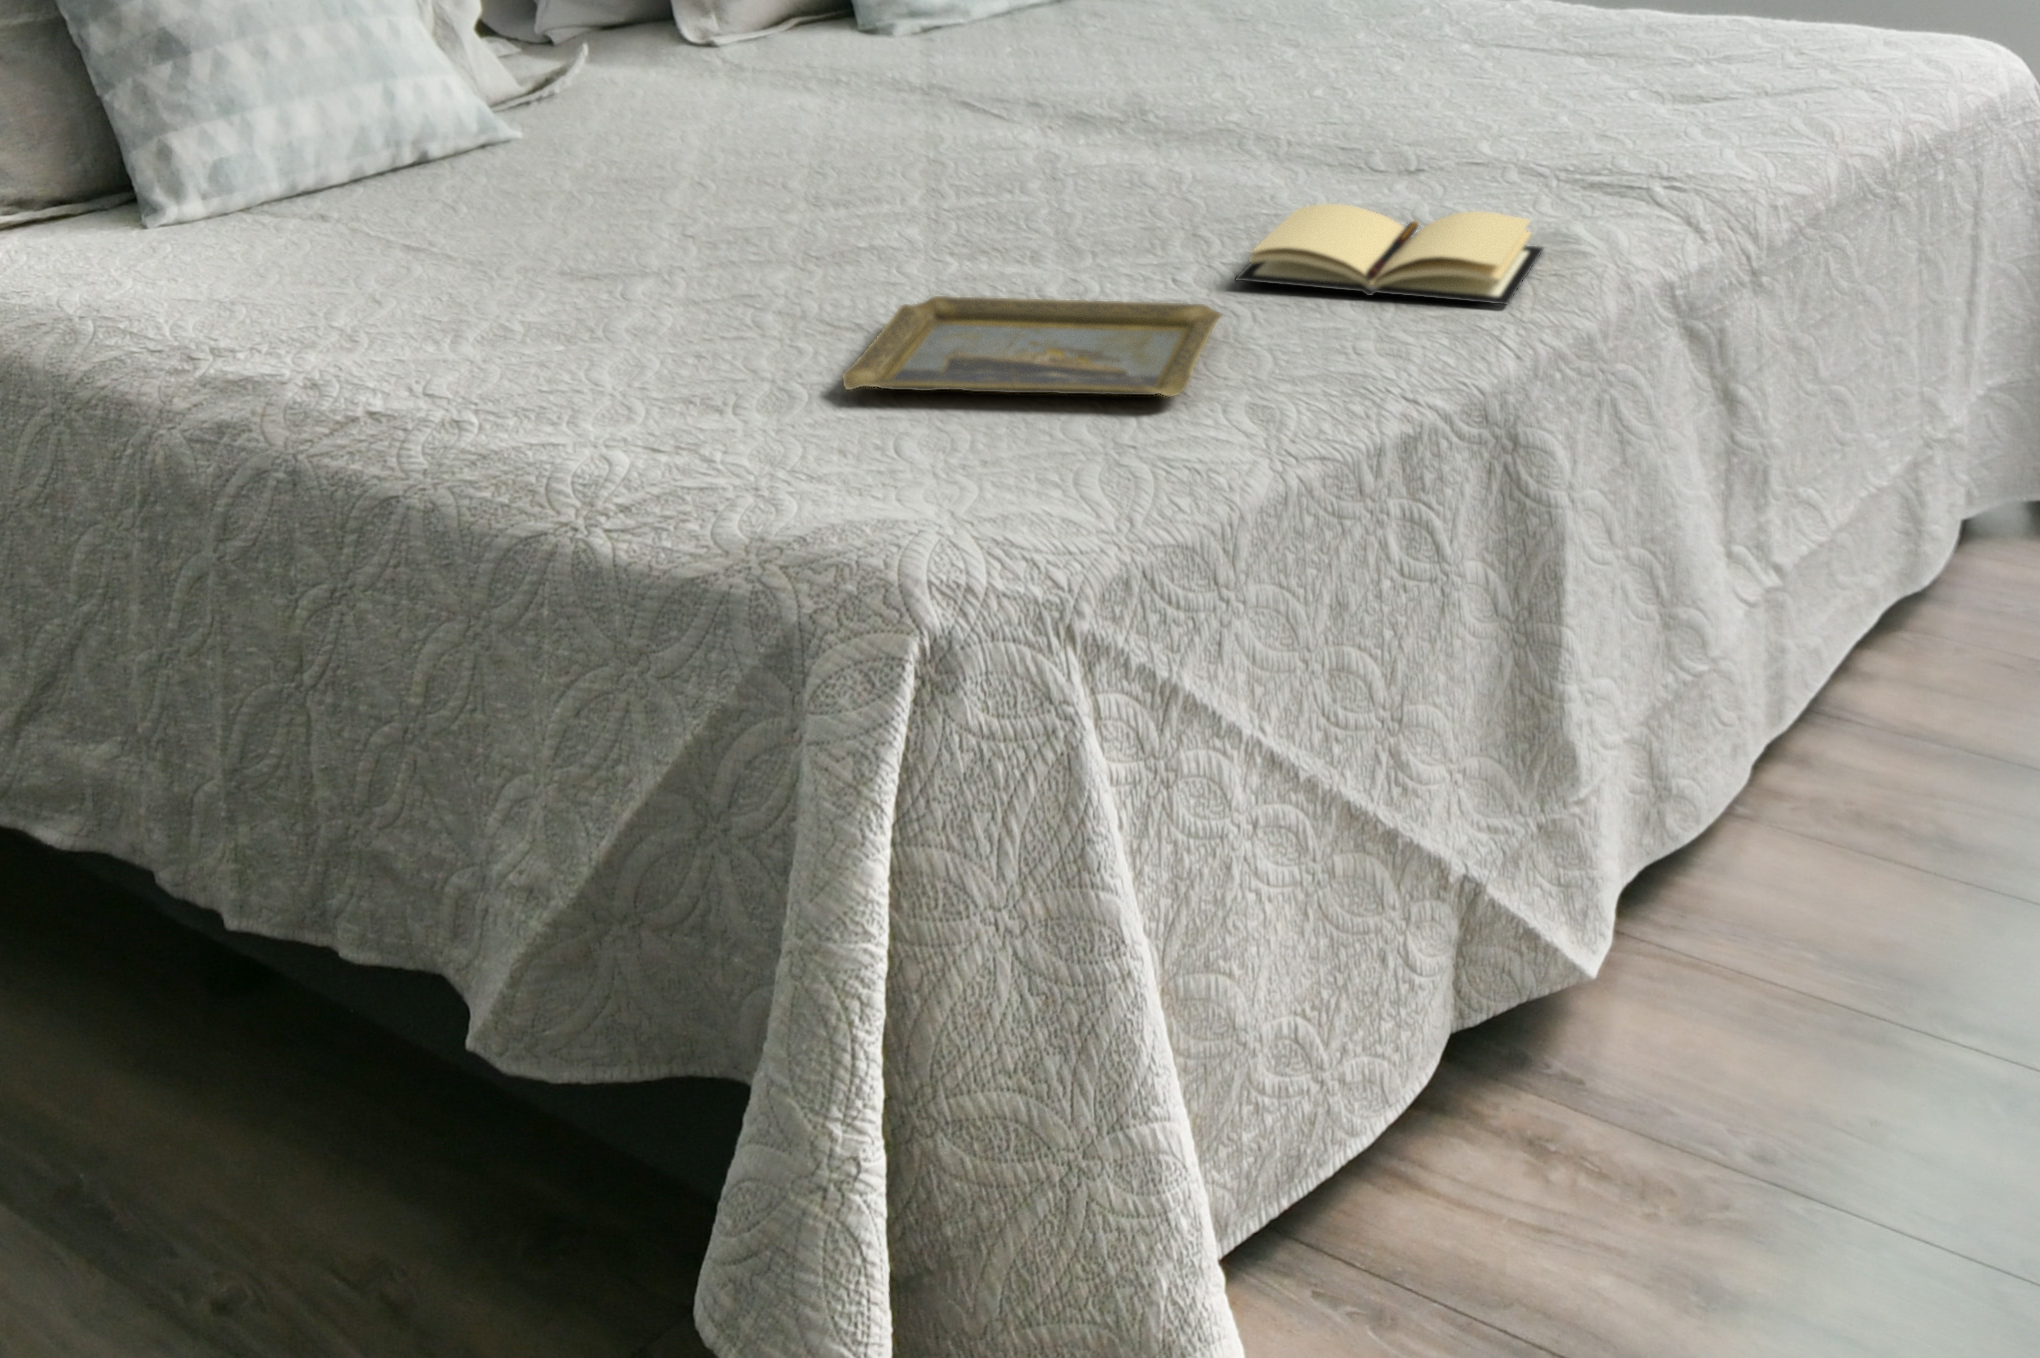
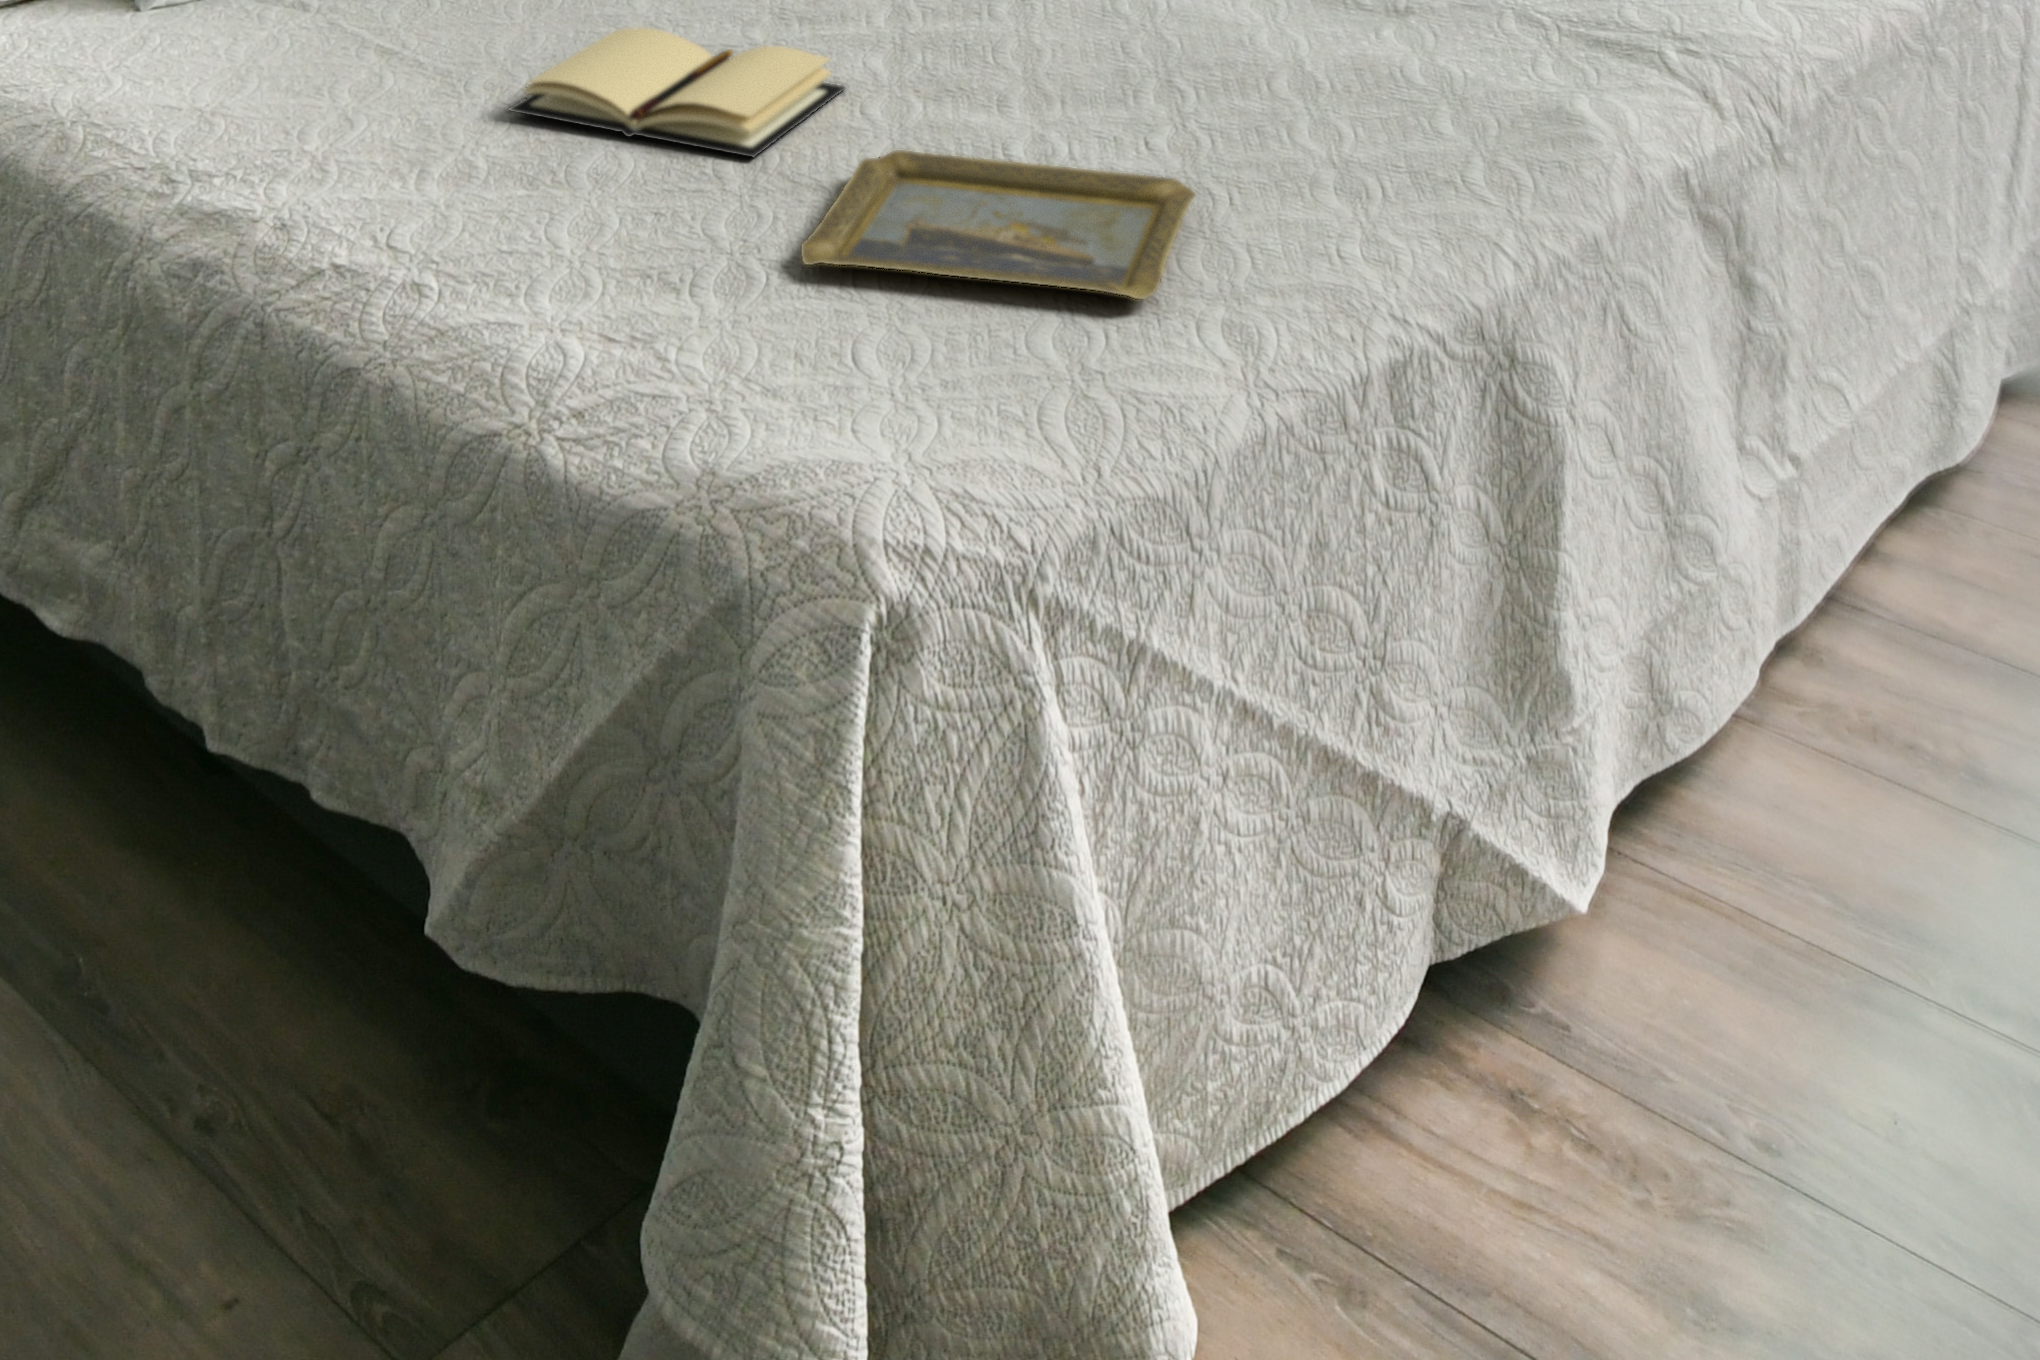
book: present [1236,204,1543,305] -> present [509,28,845,157]

